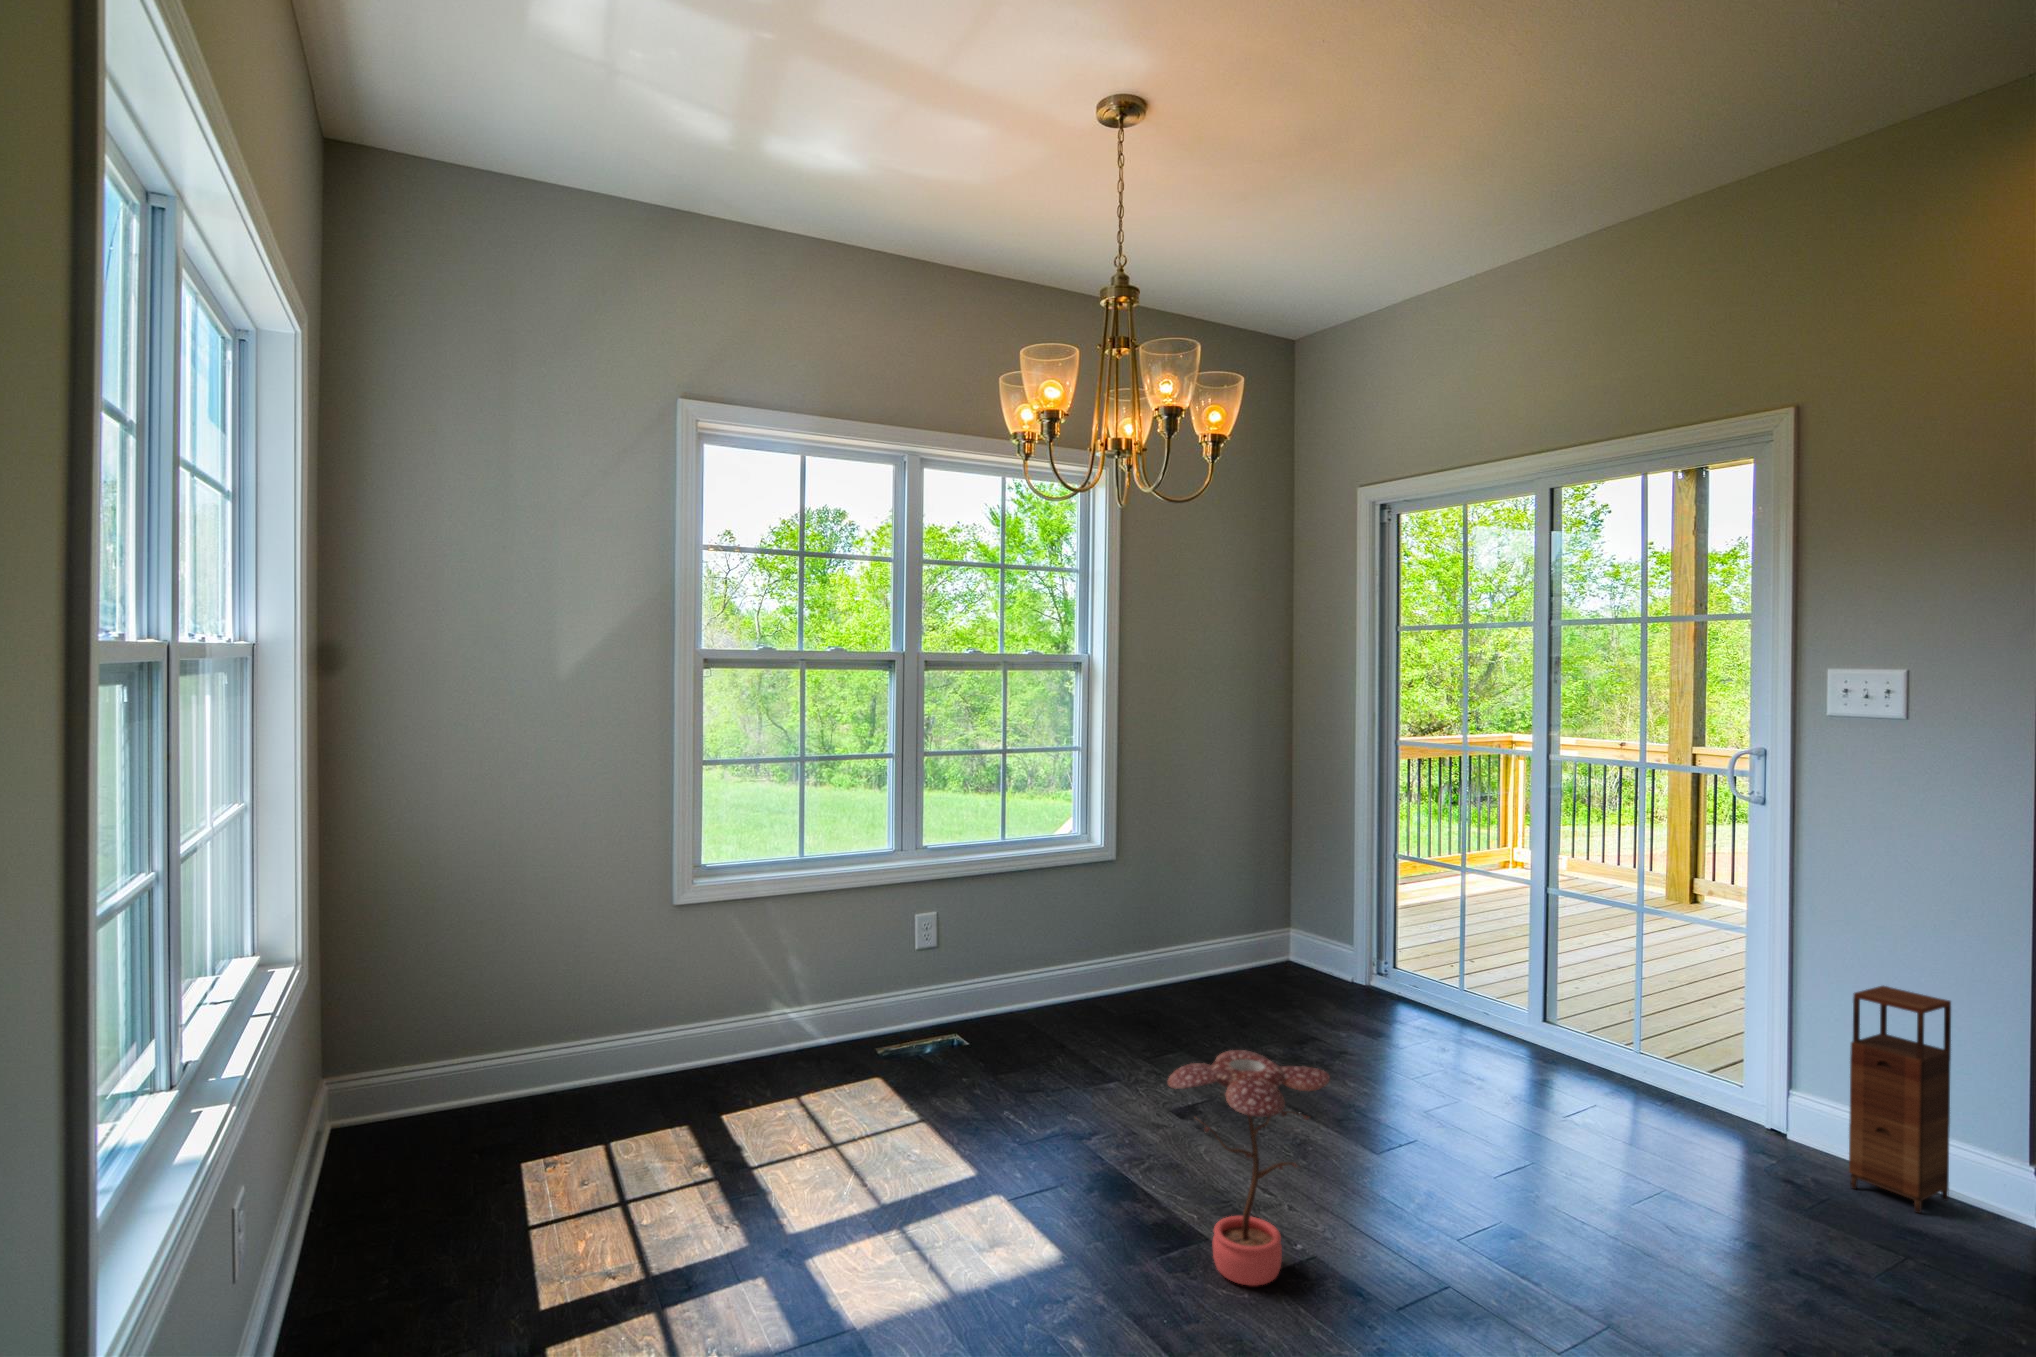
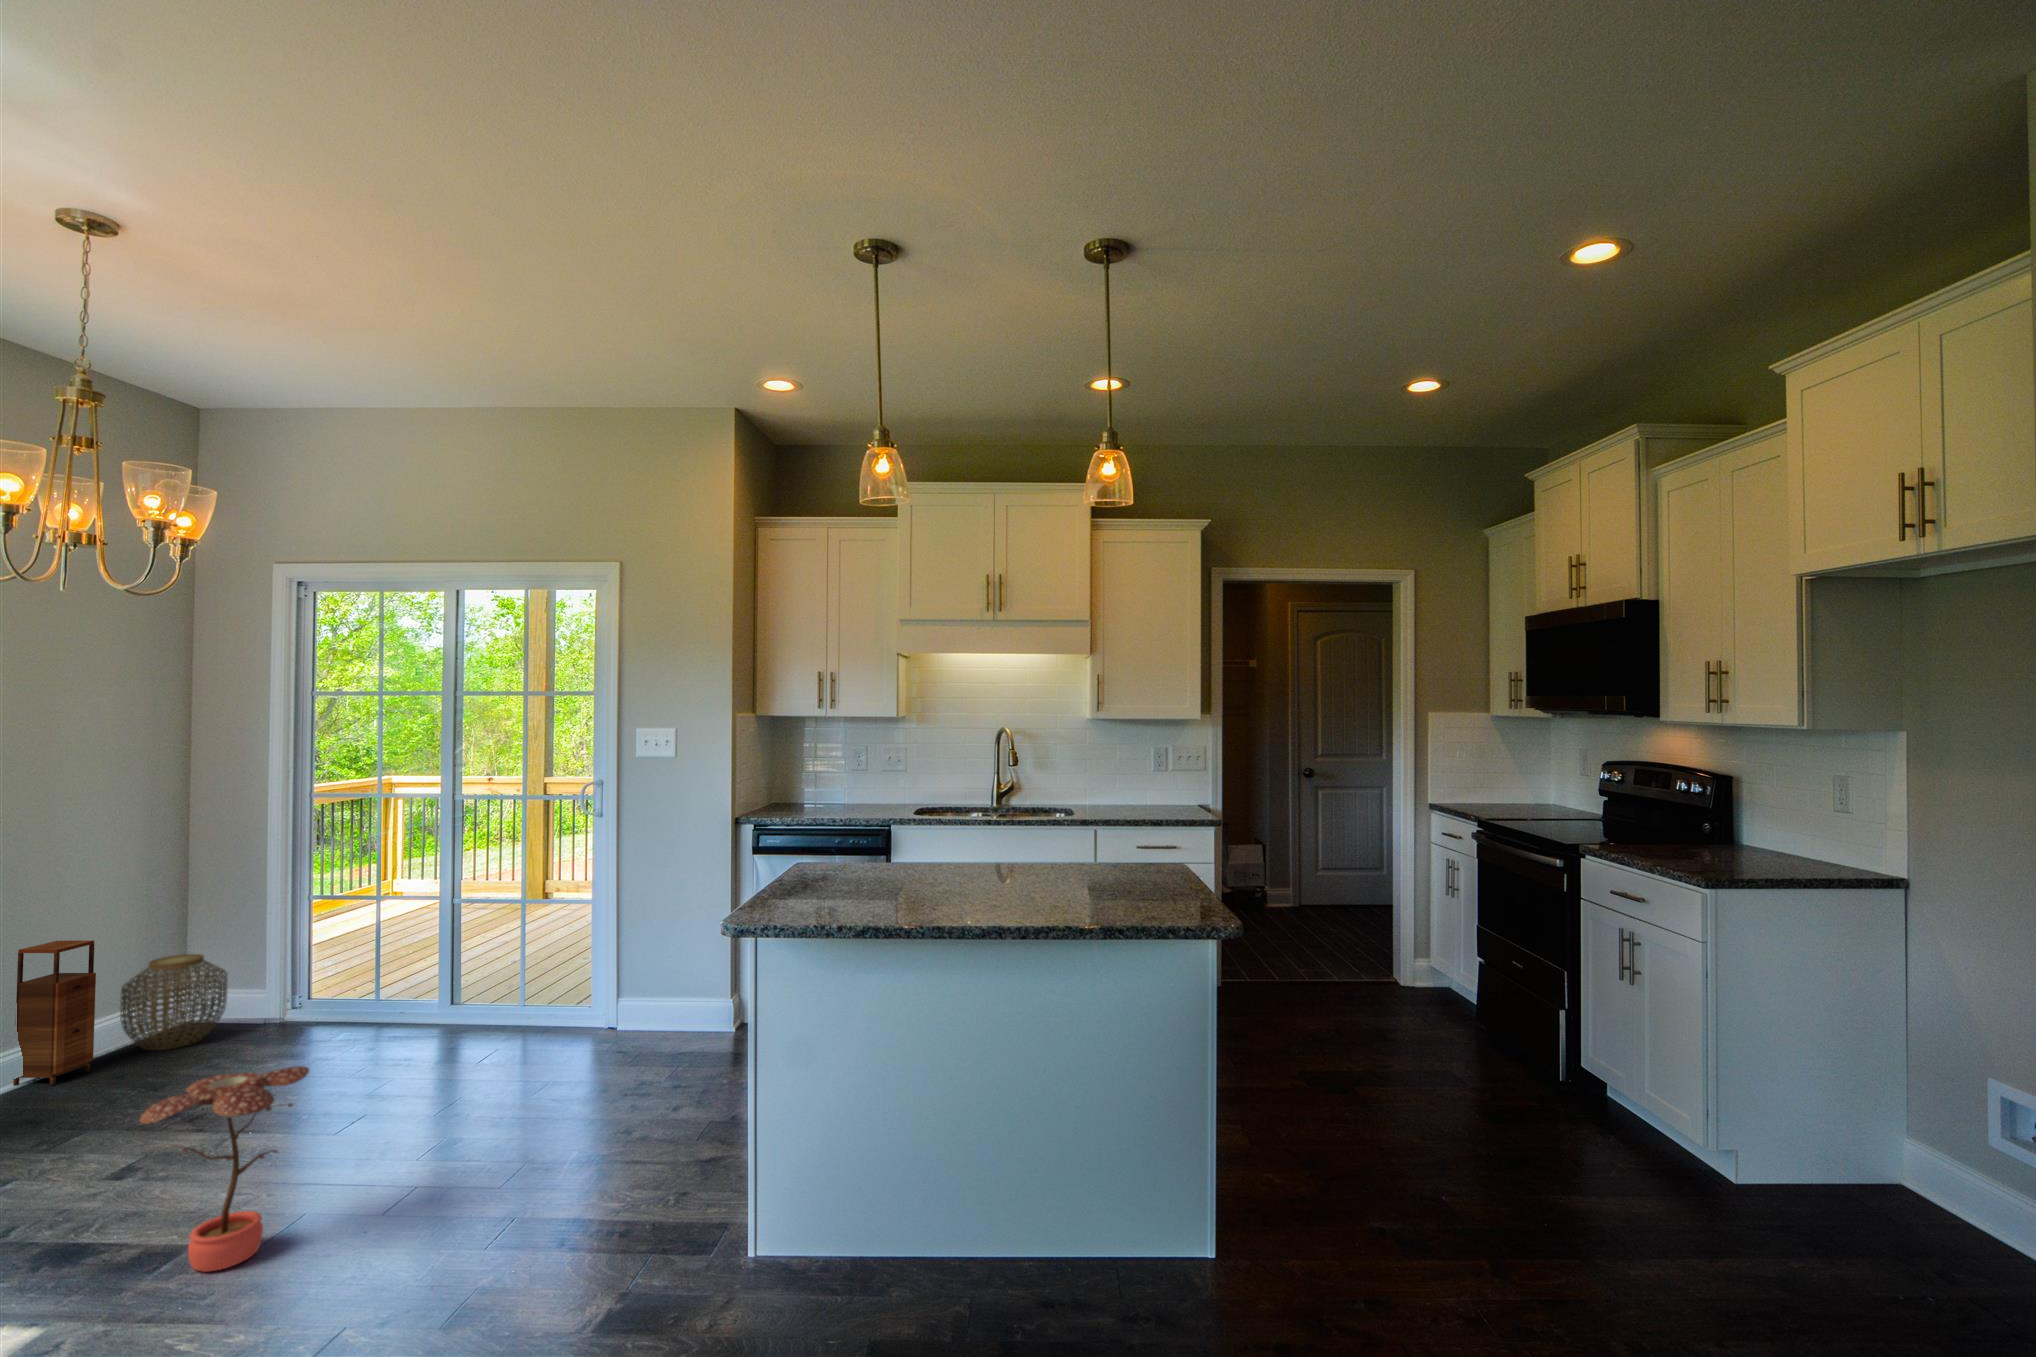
woven basket: none [1236,893,1320,988] -> present [120,954,228,1050]
storage cabinet: present [1849,986,1951,1213] -> present [13,940,96,1086]

